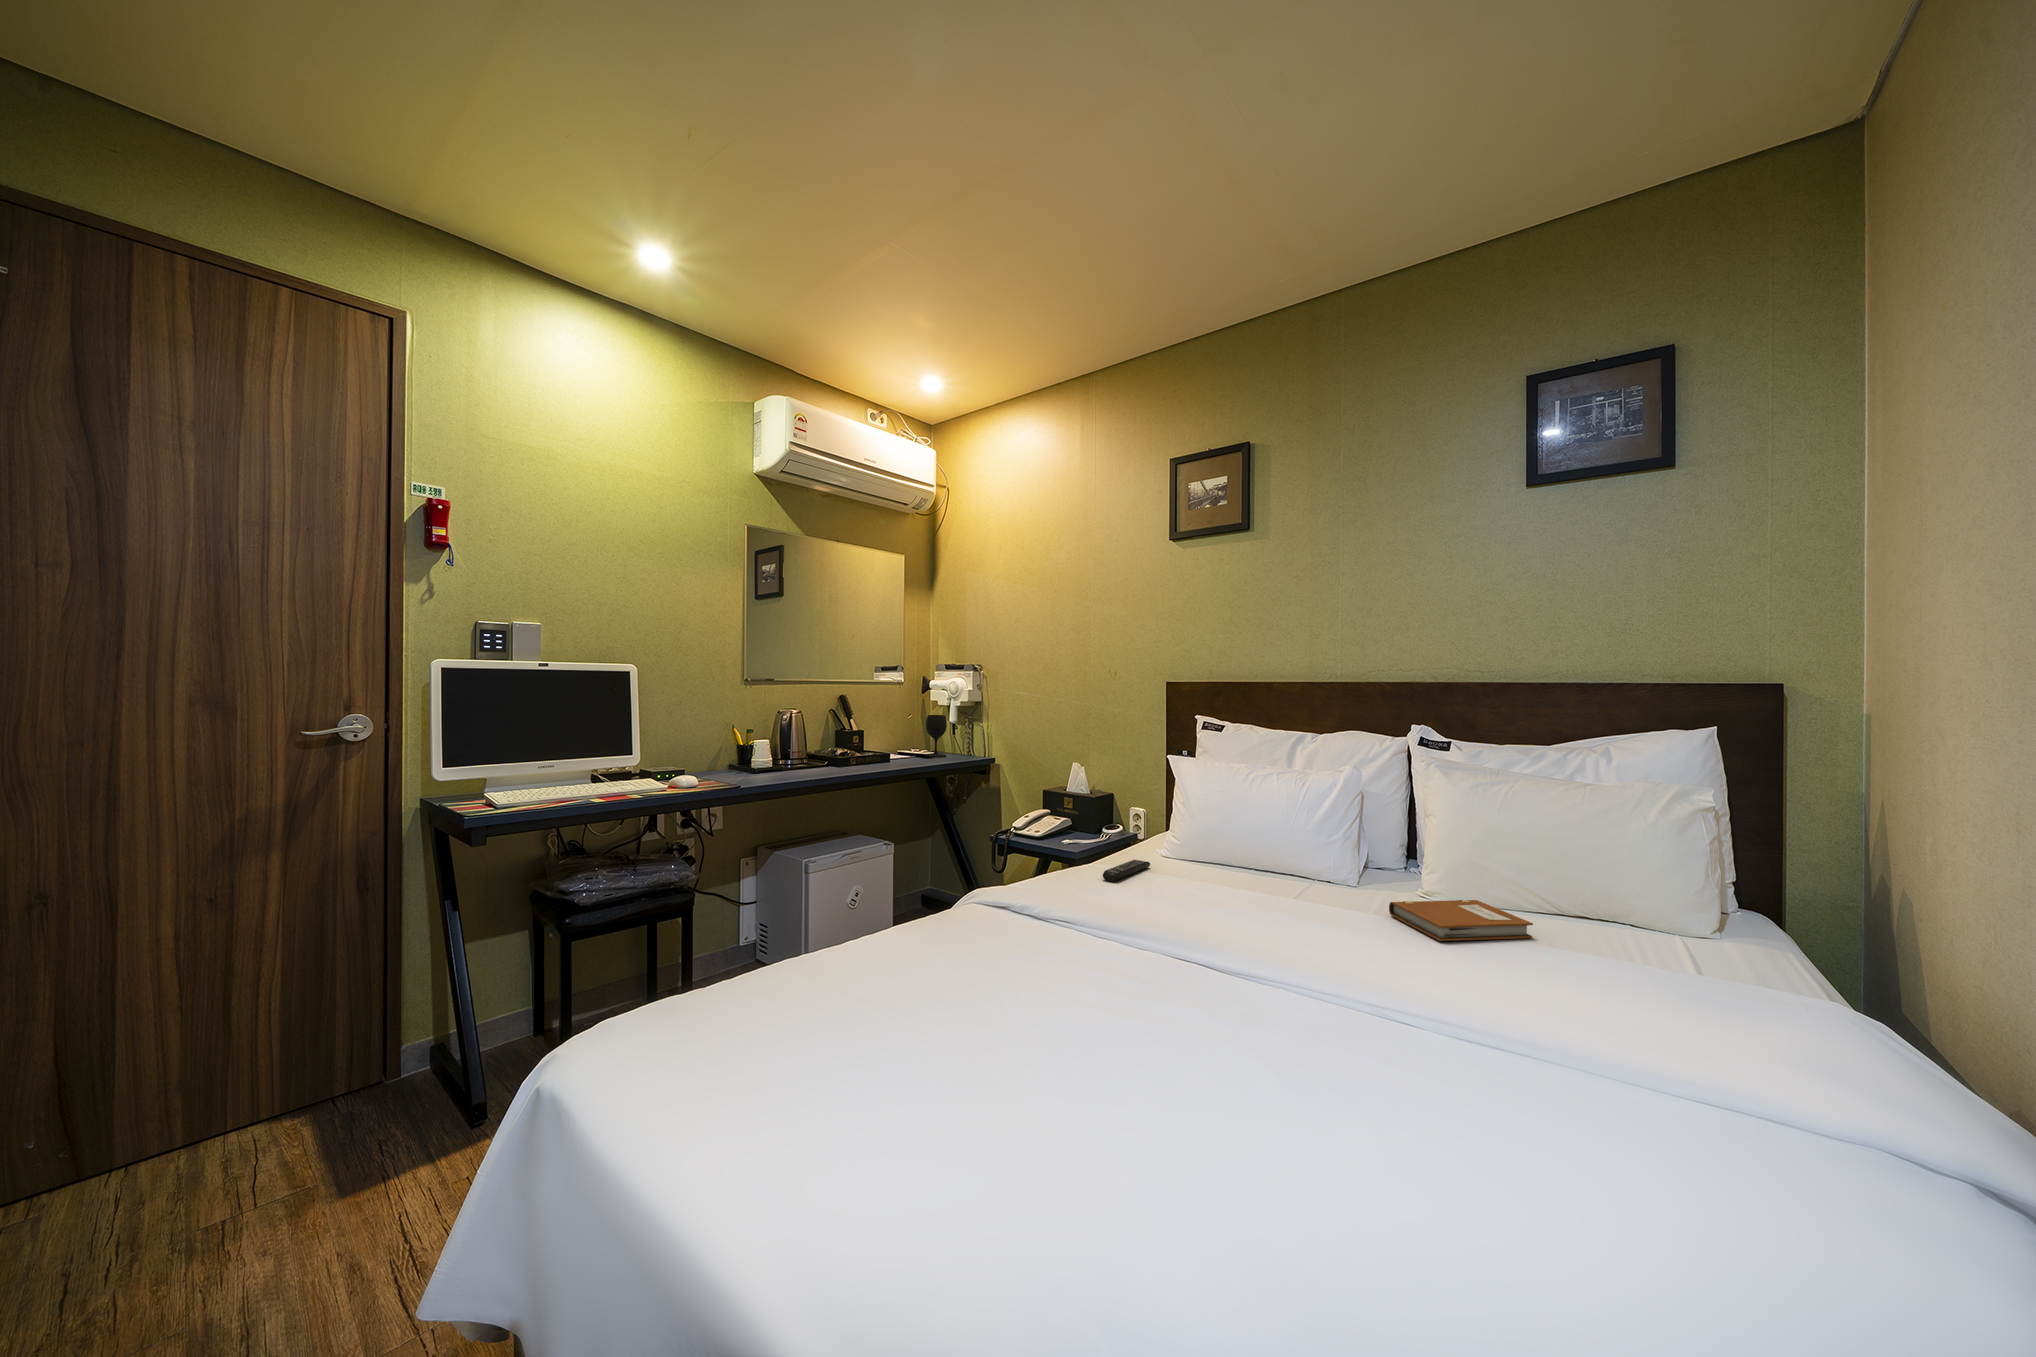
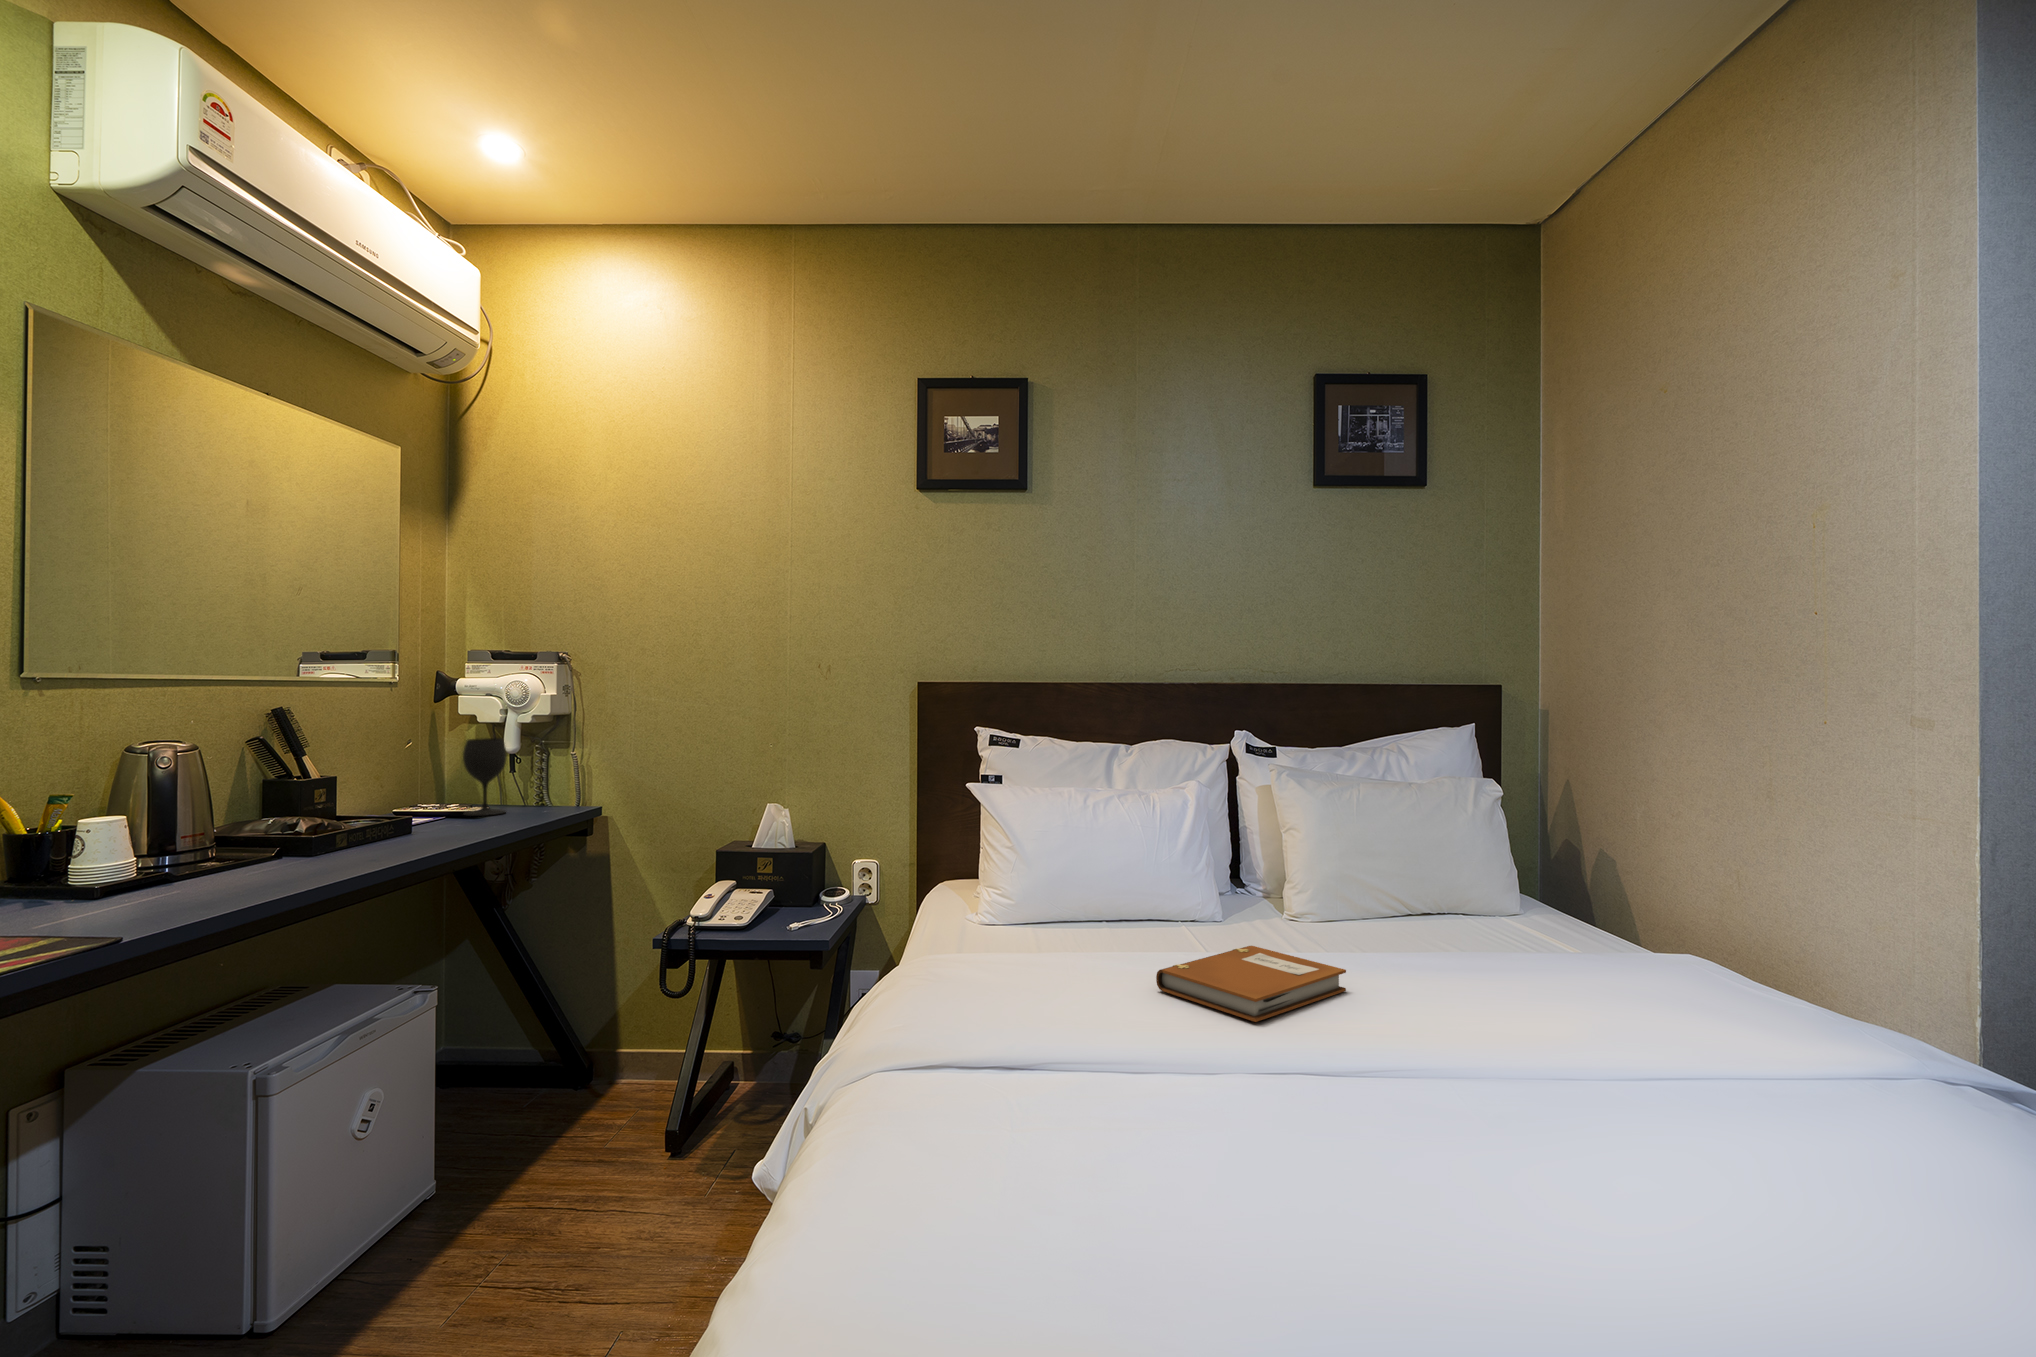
remote control: present [1103,860,1150,881] -> none [1036,963,1072,1015]
notebook: present [1389,900,1533,941] -> present [1156,946,1346,1022]

